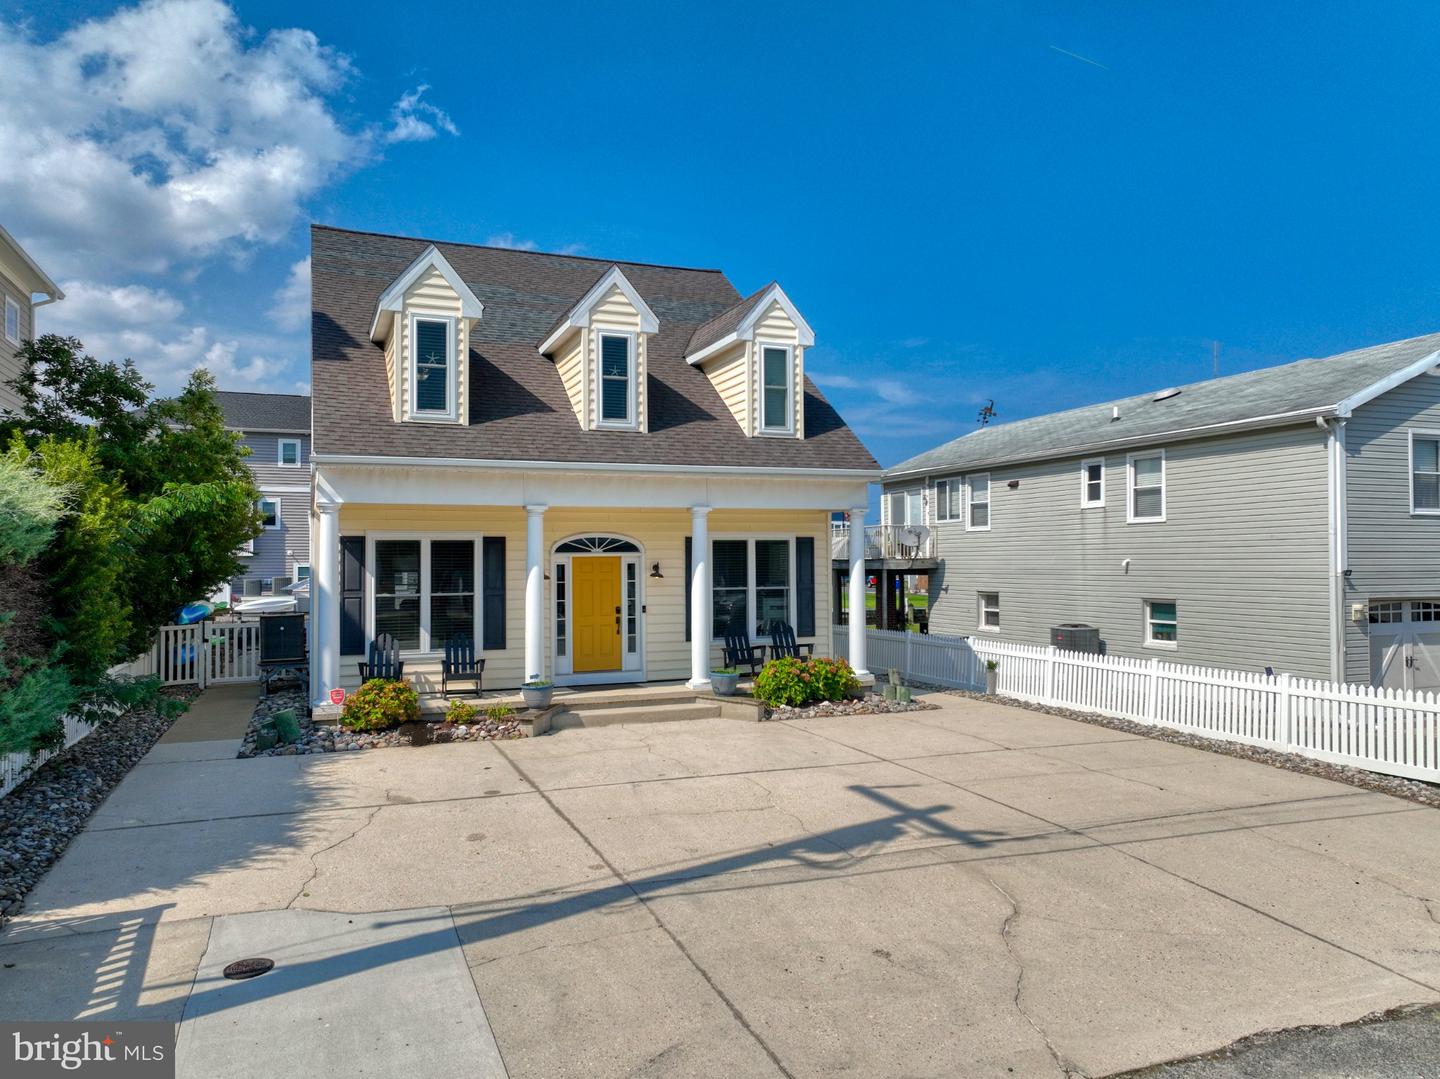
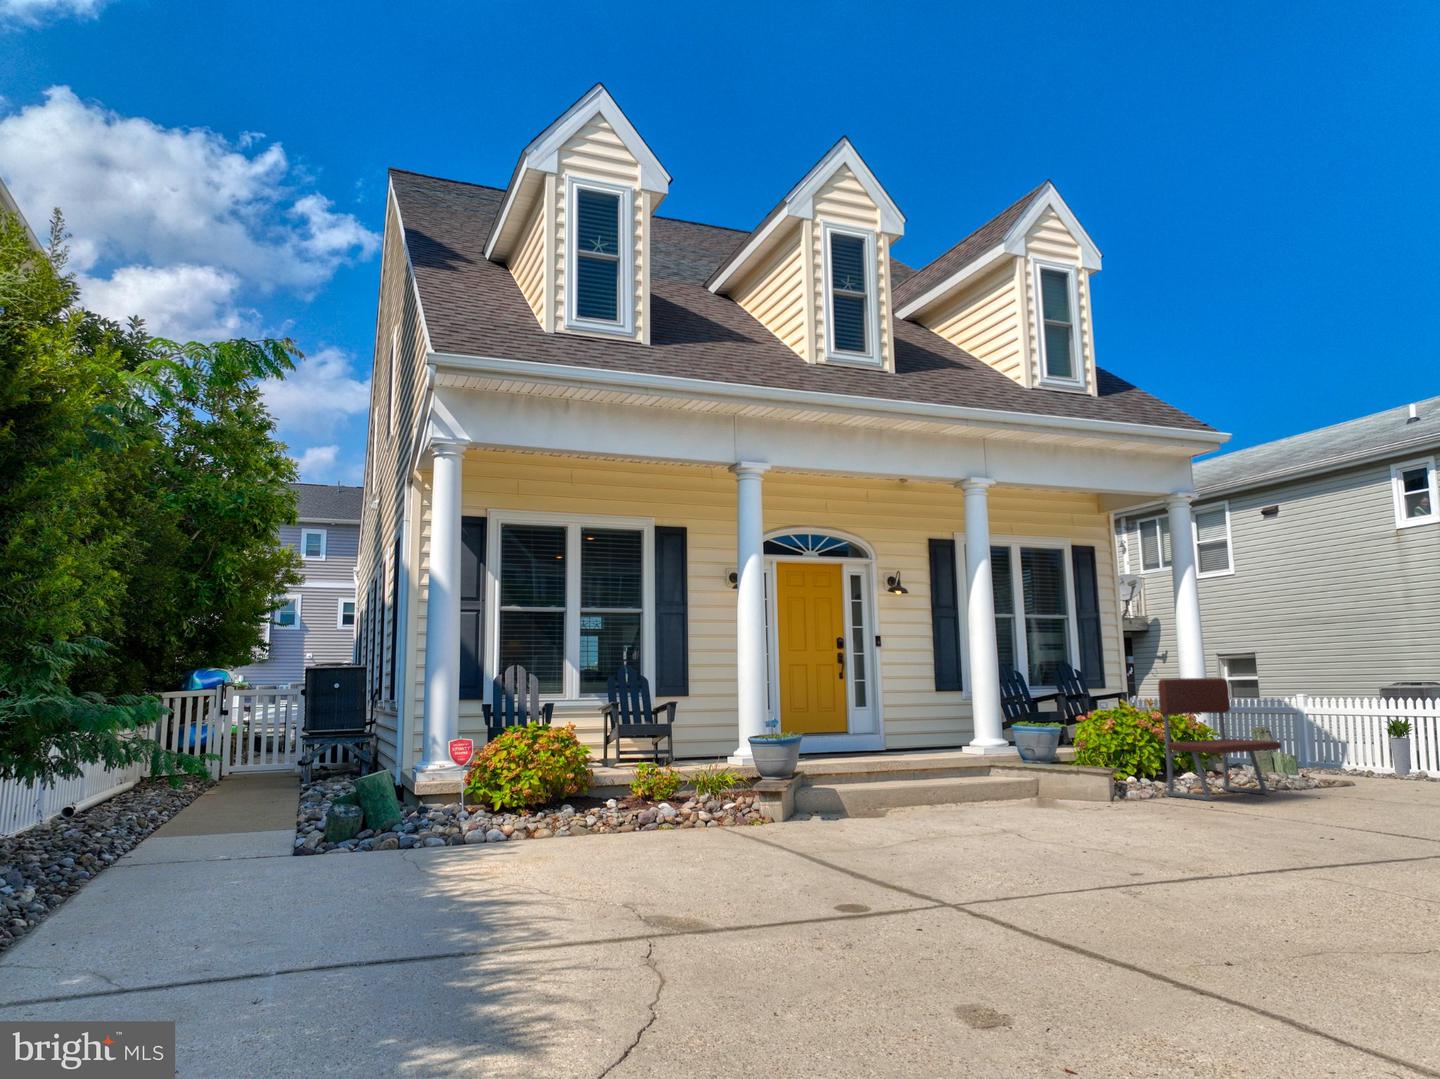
bench: none [797,640,871,719] -> present [1158,678,1281,801]
woven basket: present [398,724,451,747] -> none [558,796,650,837]

